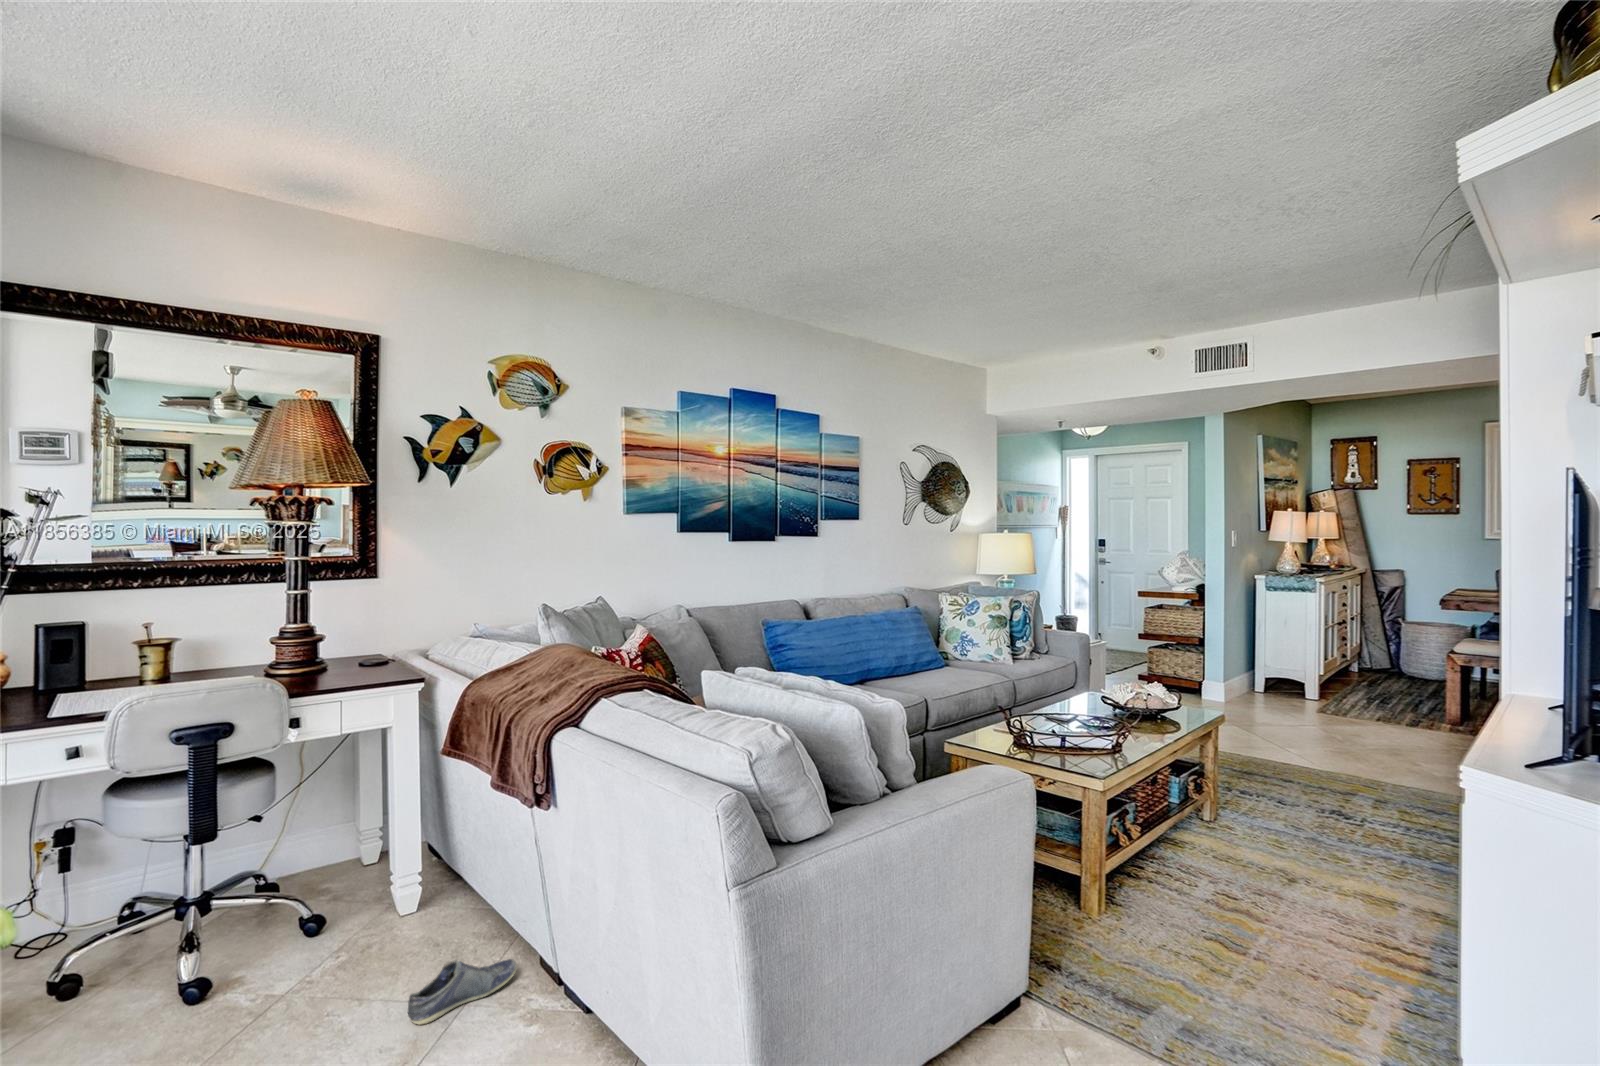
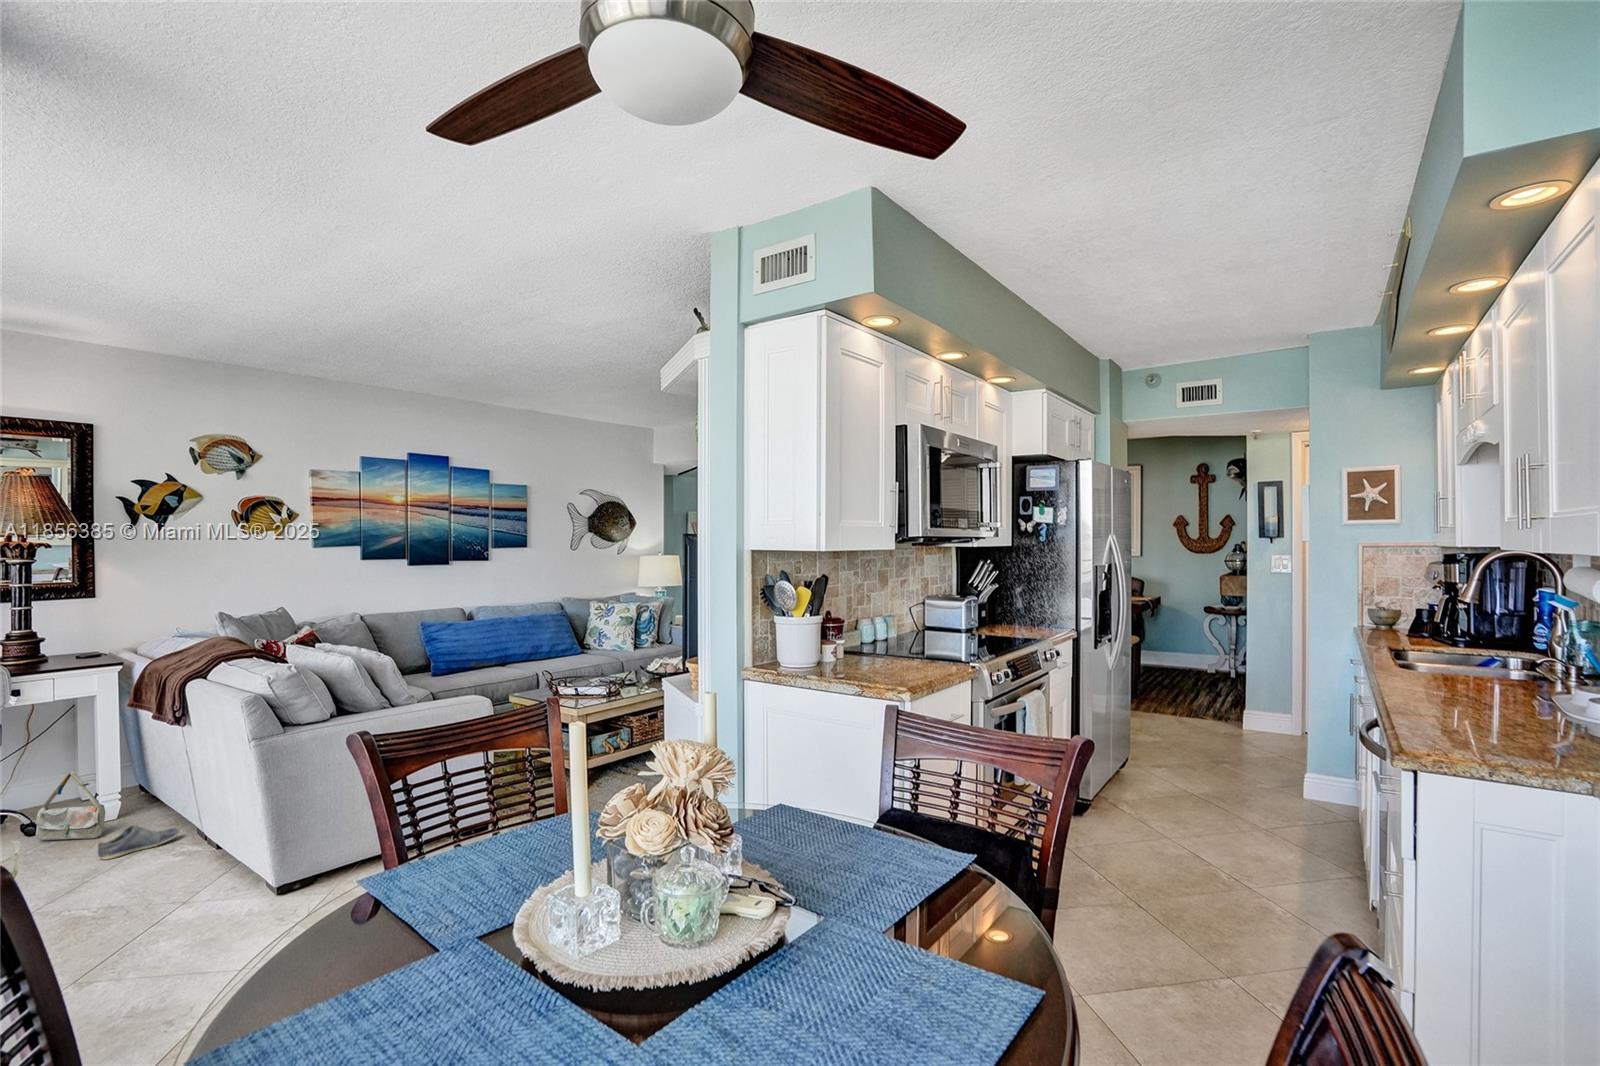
bag: none [316,849,408,955] -> present [35,772,105,840]

